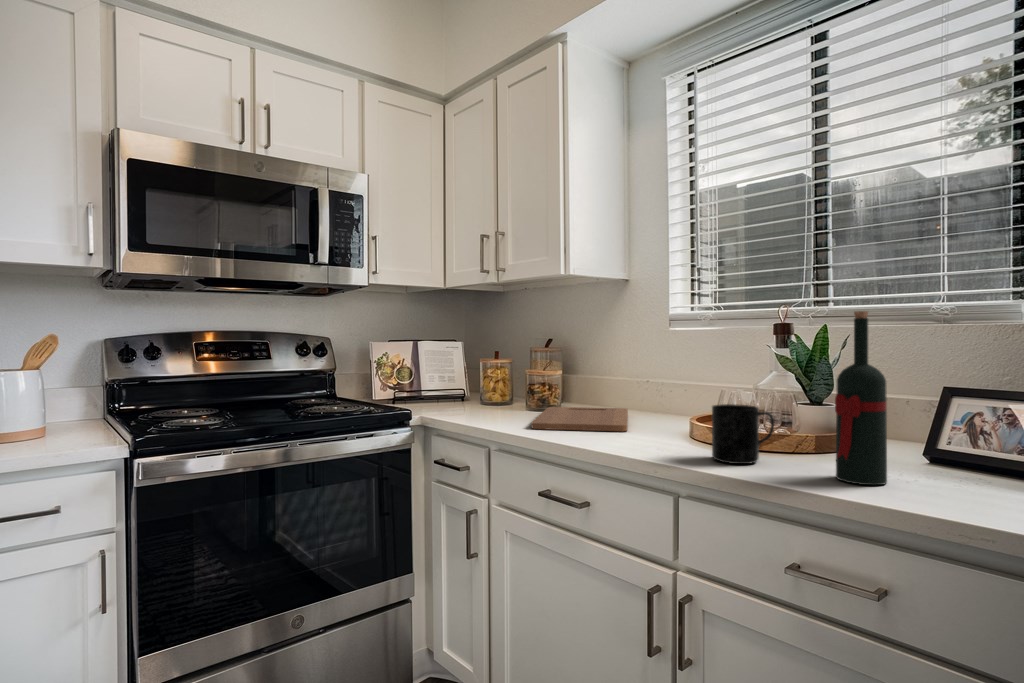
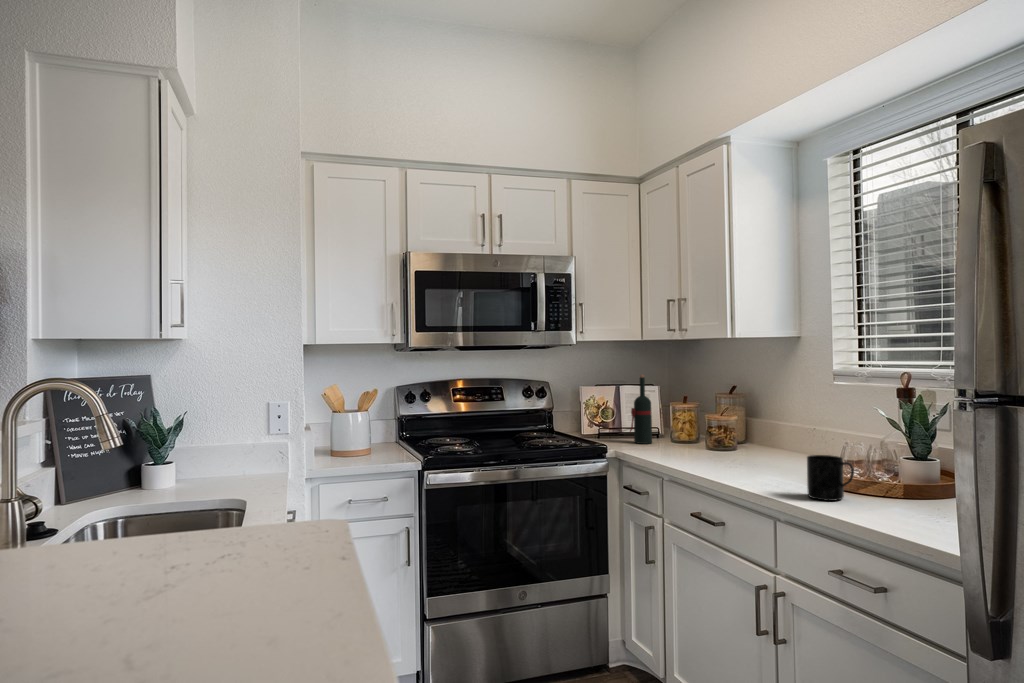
wine bottle: present [835,311,887,485] -> present [630,375,652,444]
cutting board: present [531,407,628,431] -> none [694,448,792,472]

